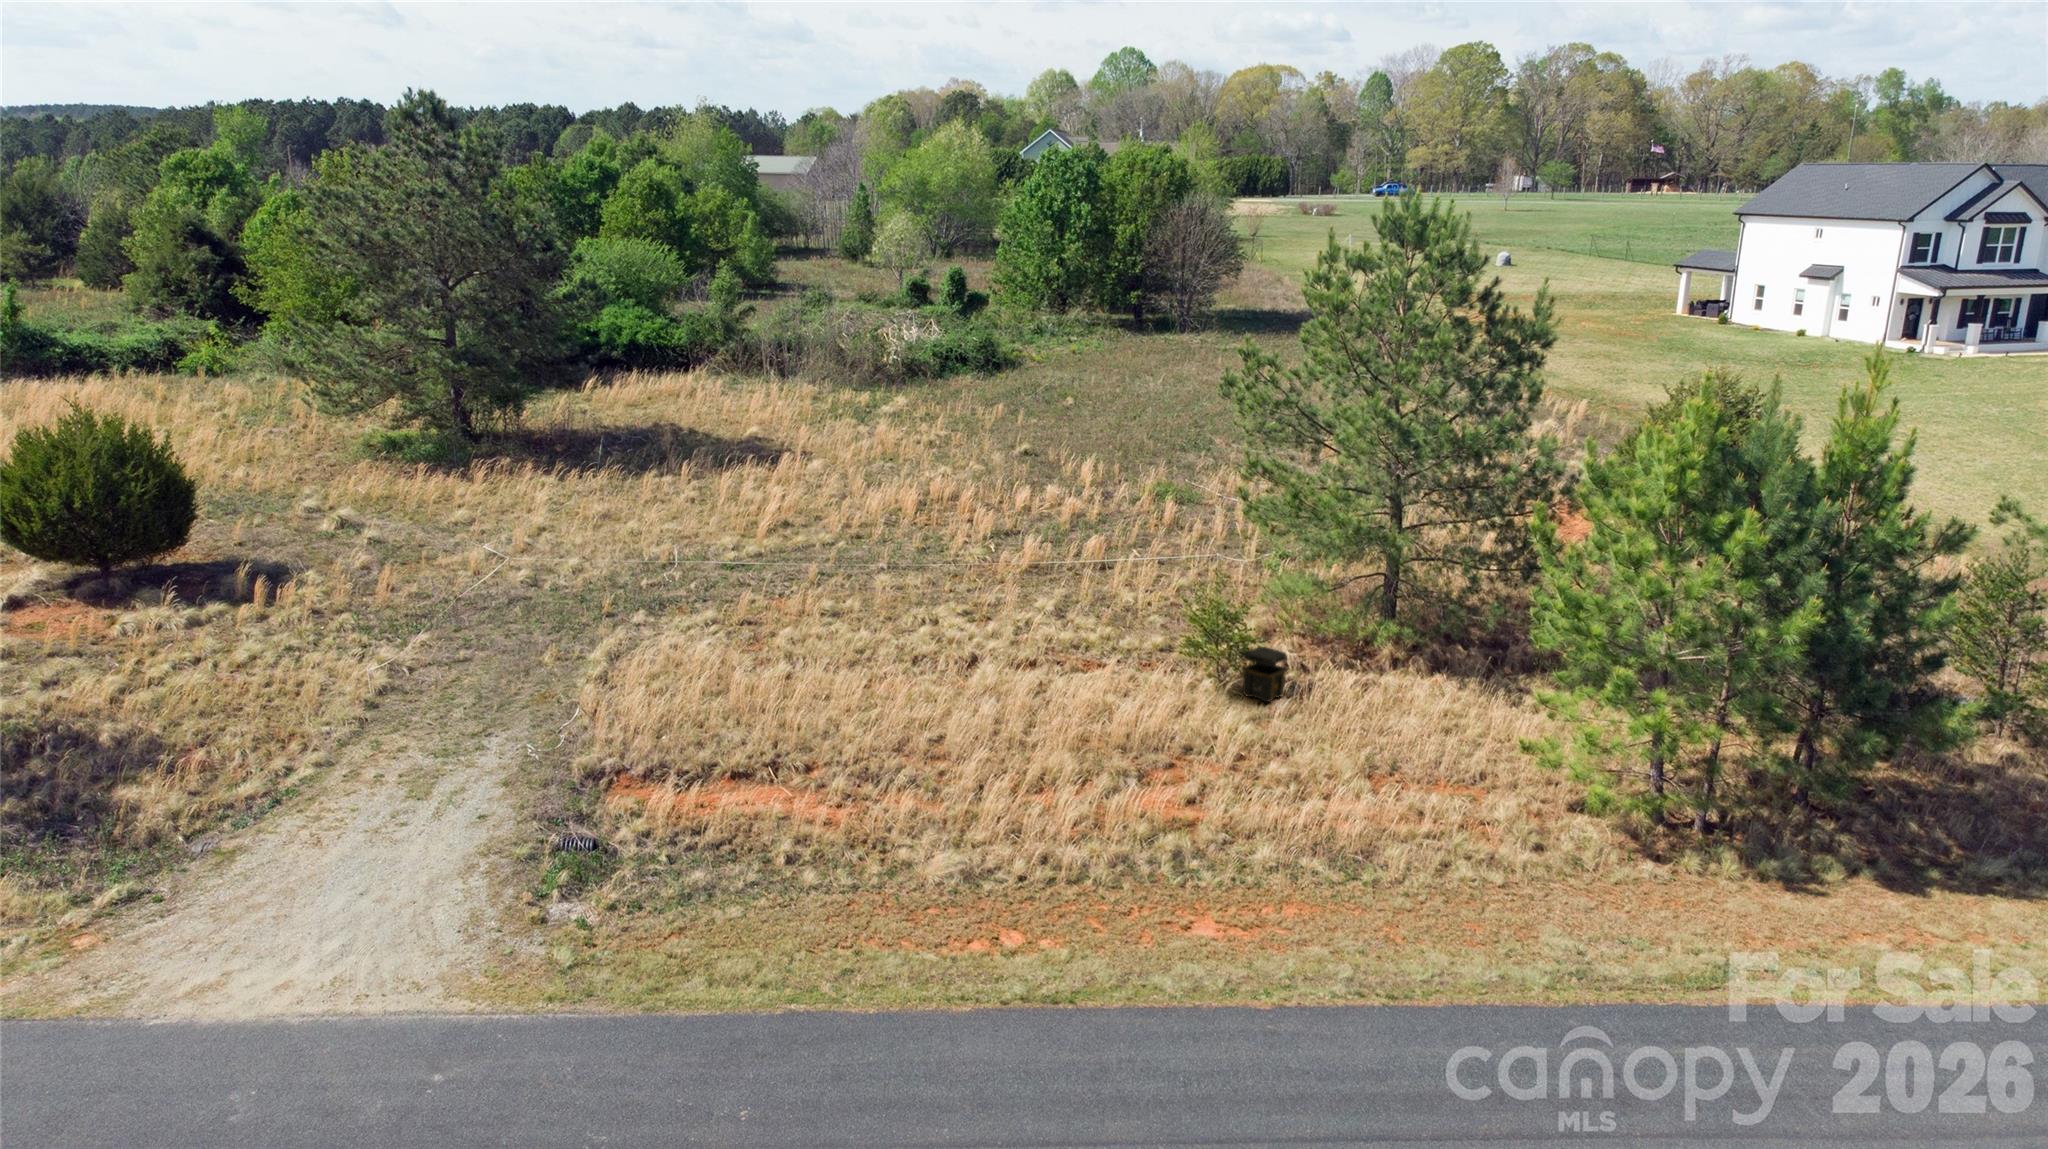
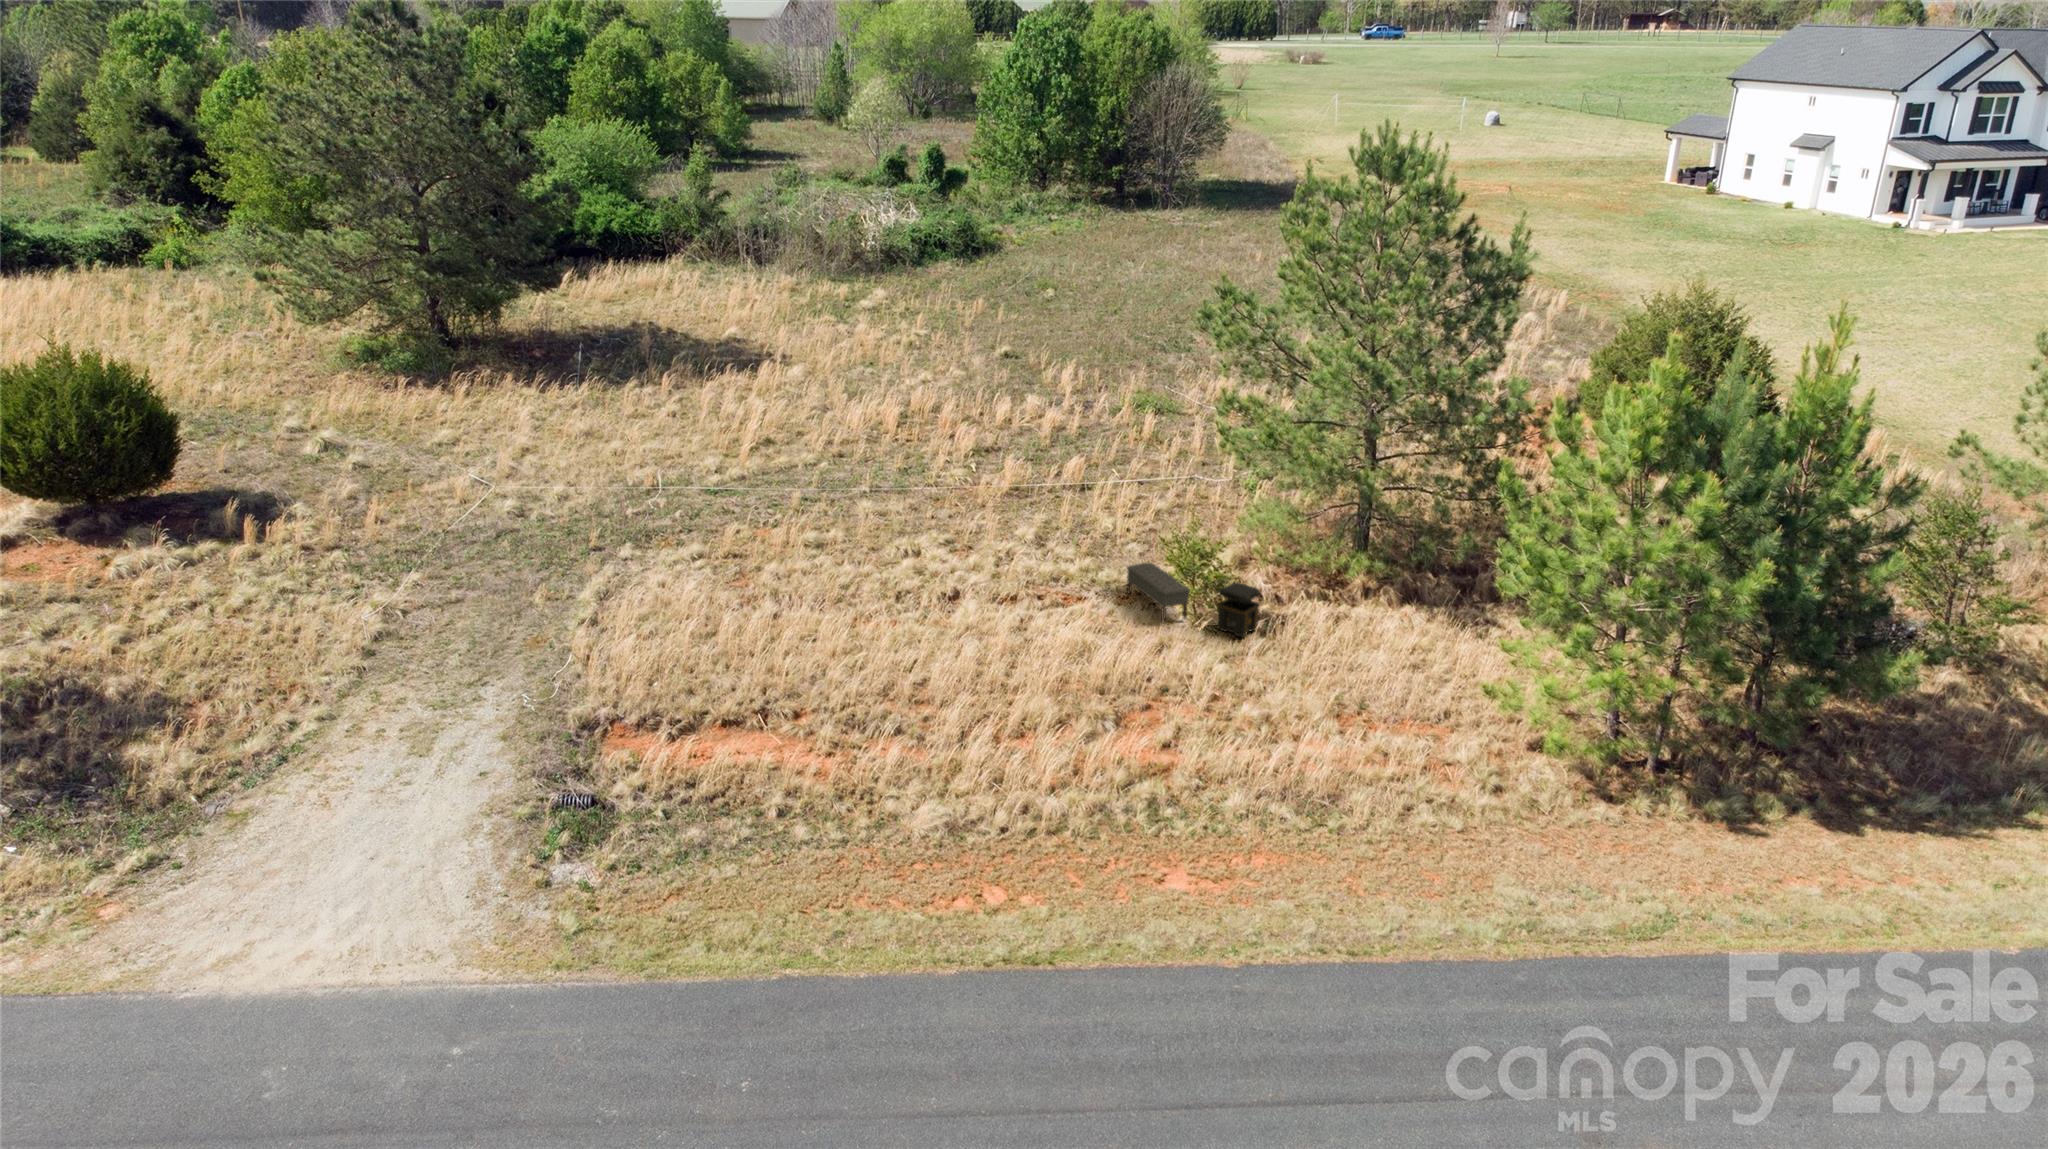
bench: none [1149,630,1214,688] -> present [1127,563,1190,622]

